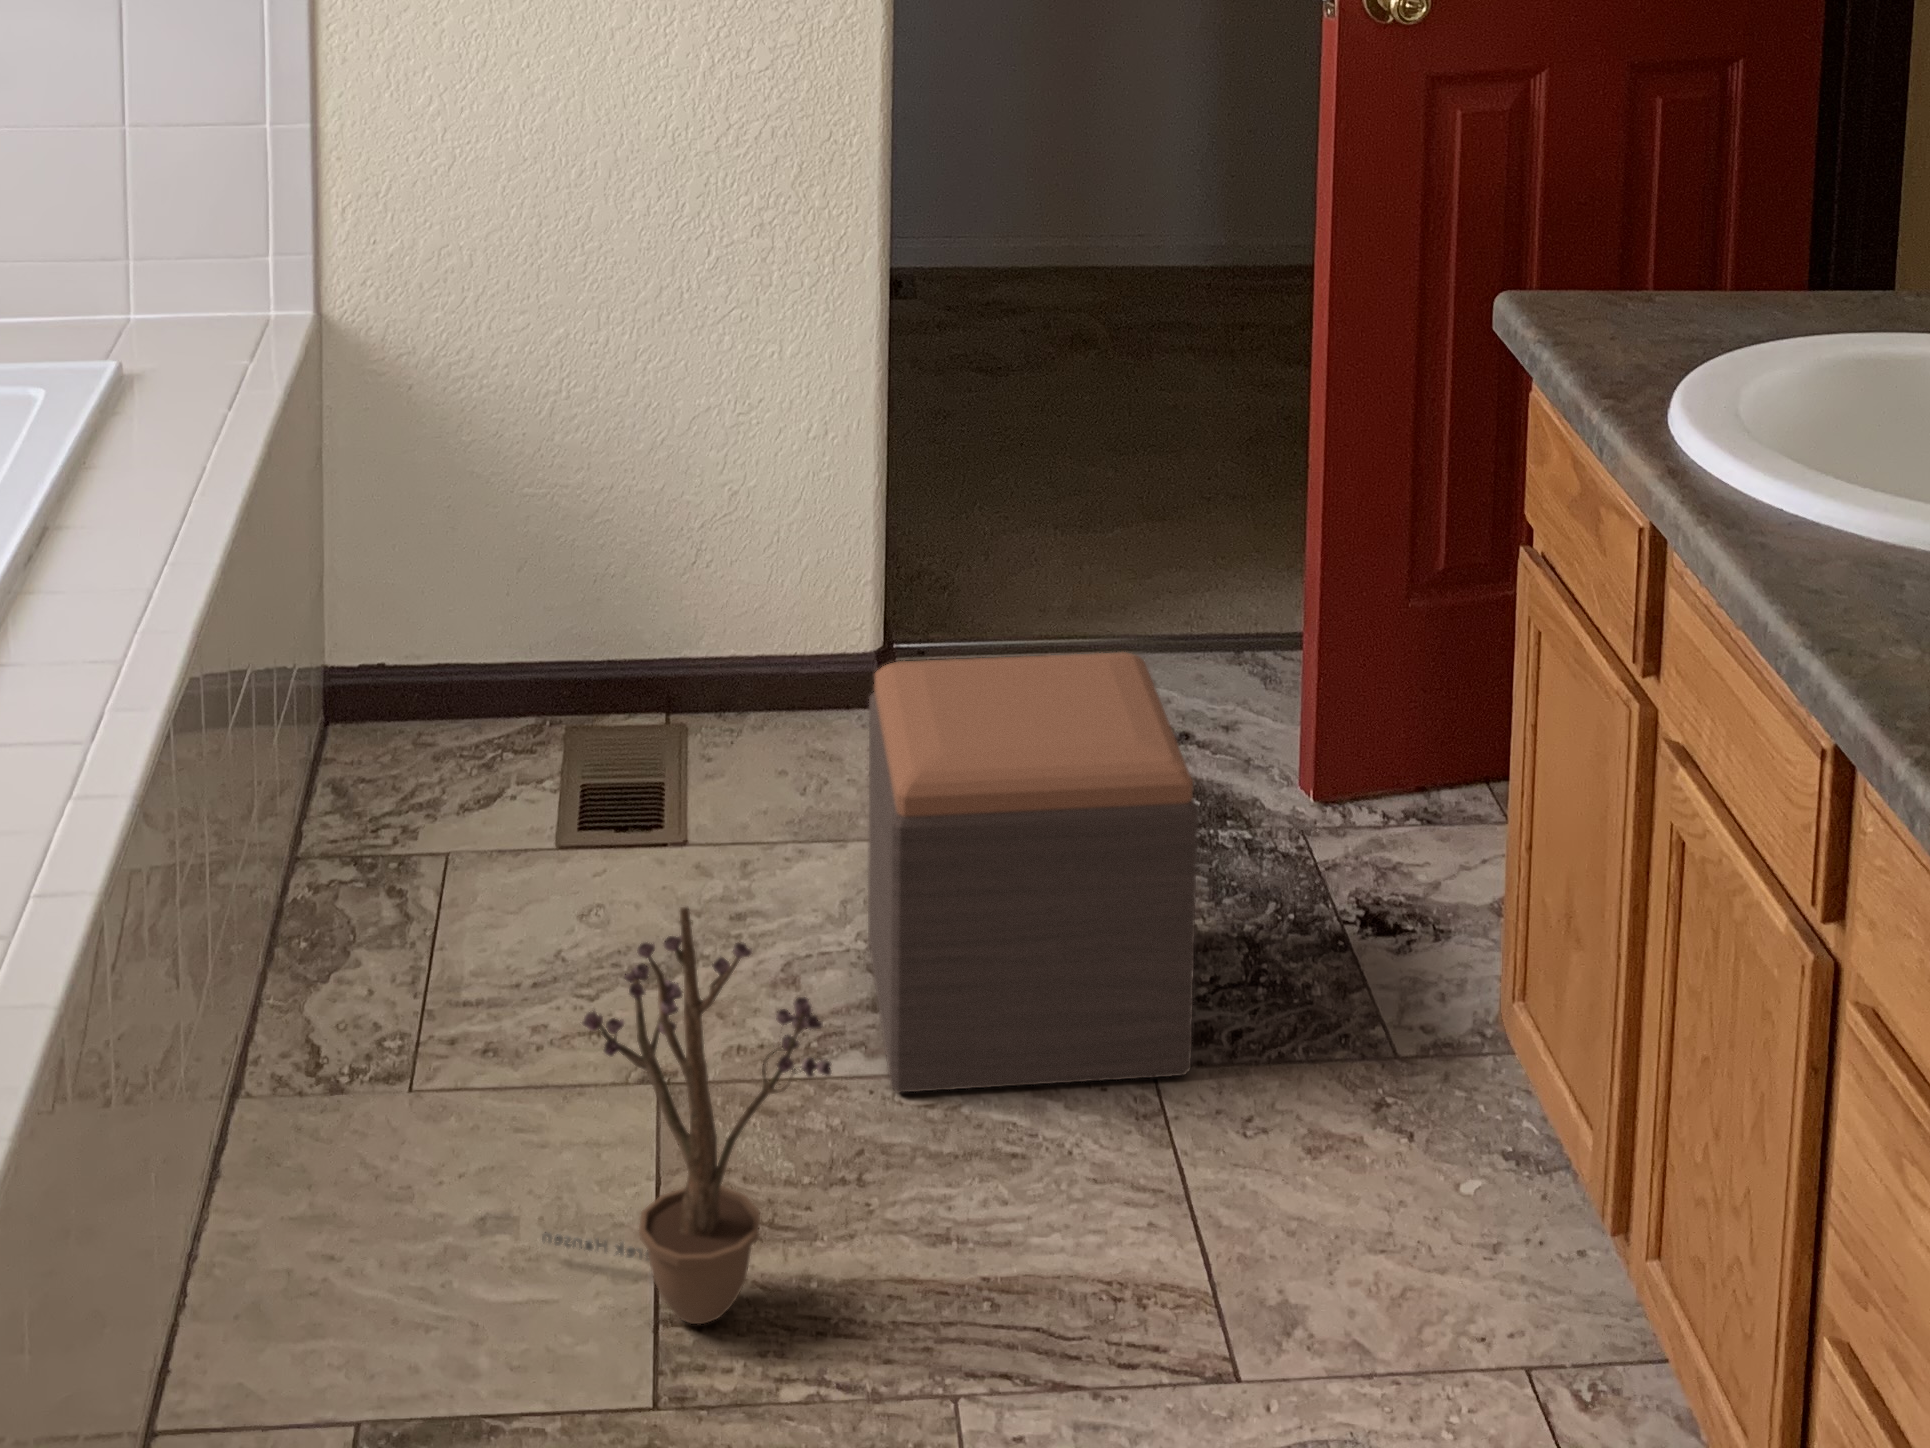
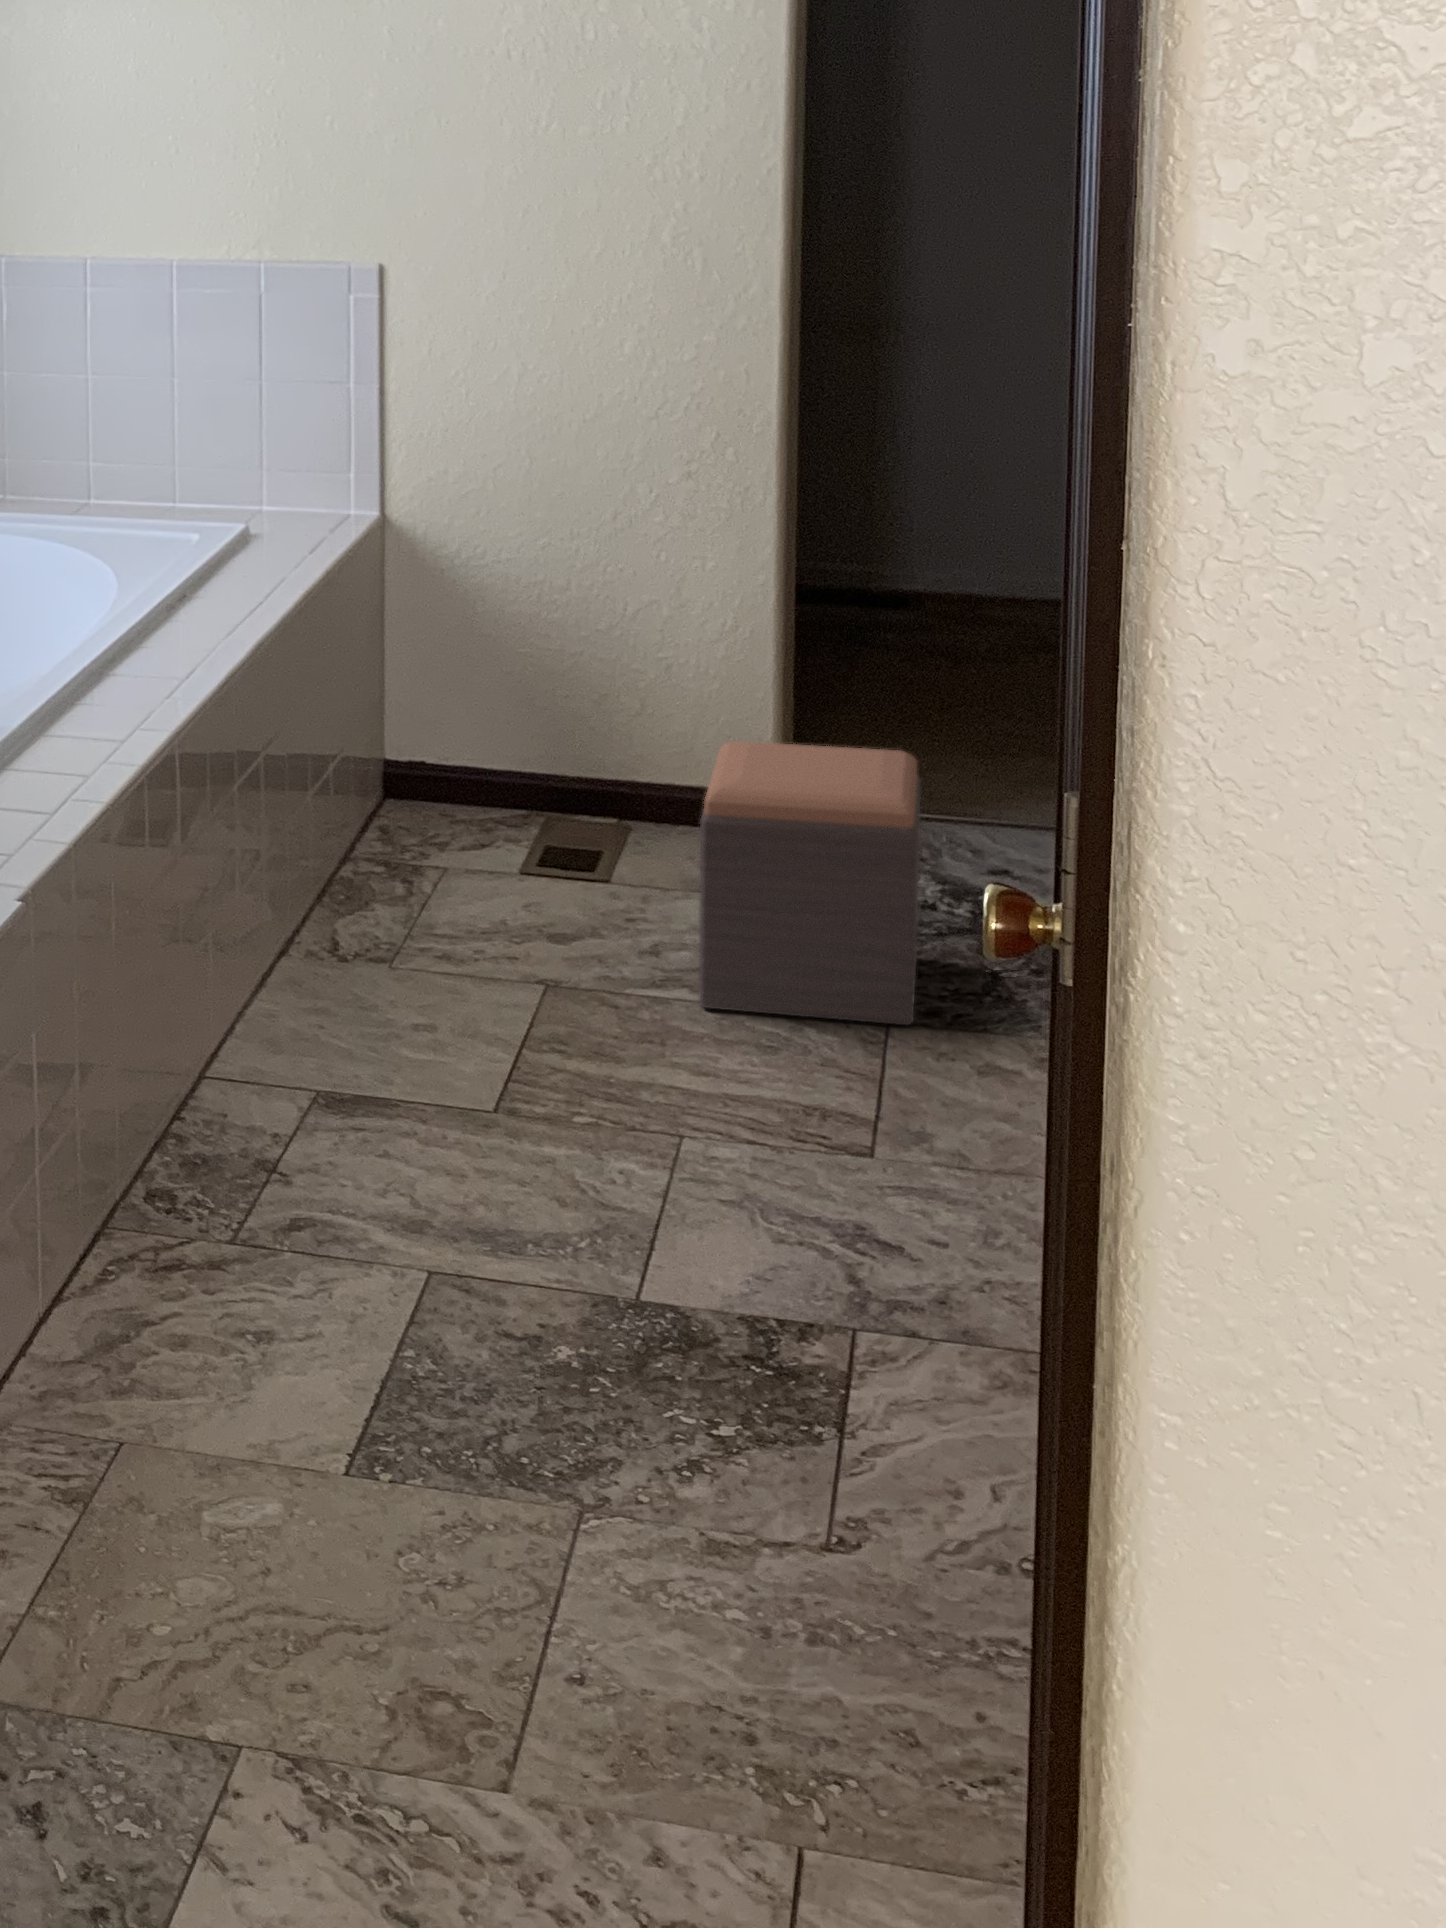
decorative plant: present [542,907,831,1324] -> none [446,810,614,1081]

